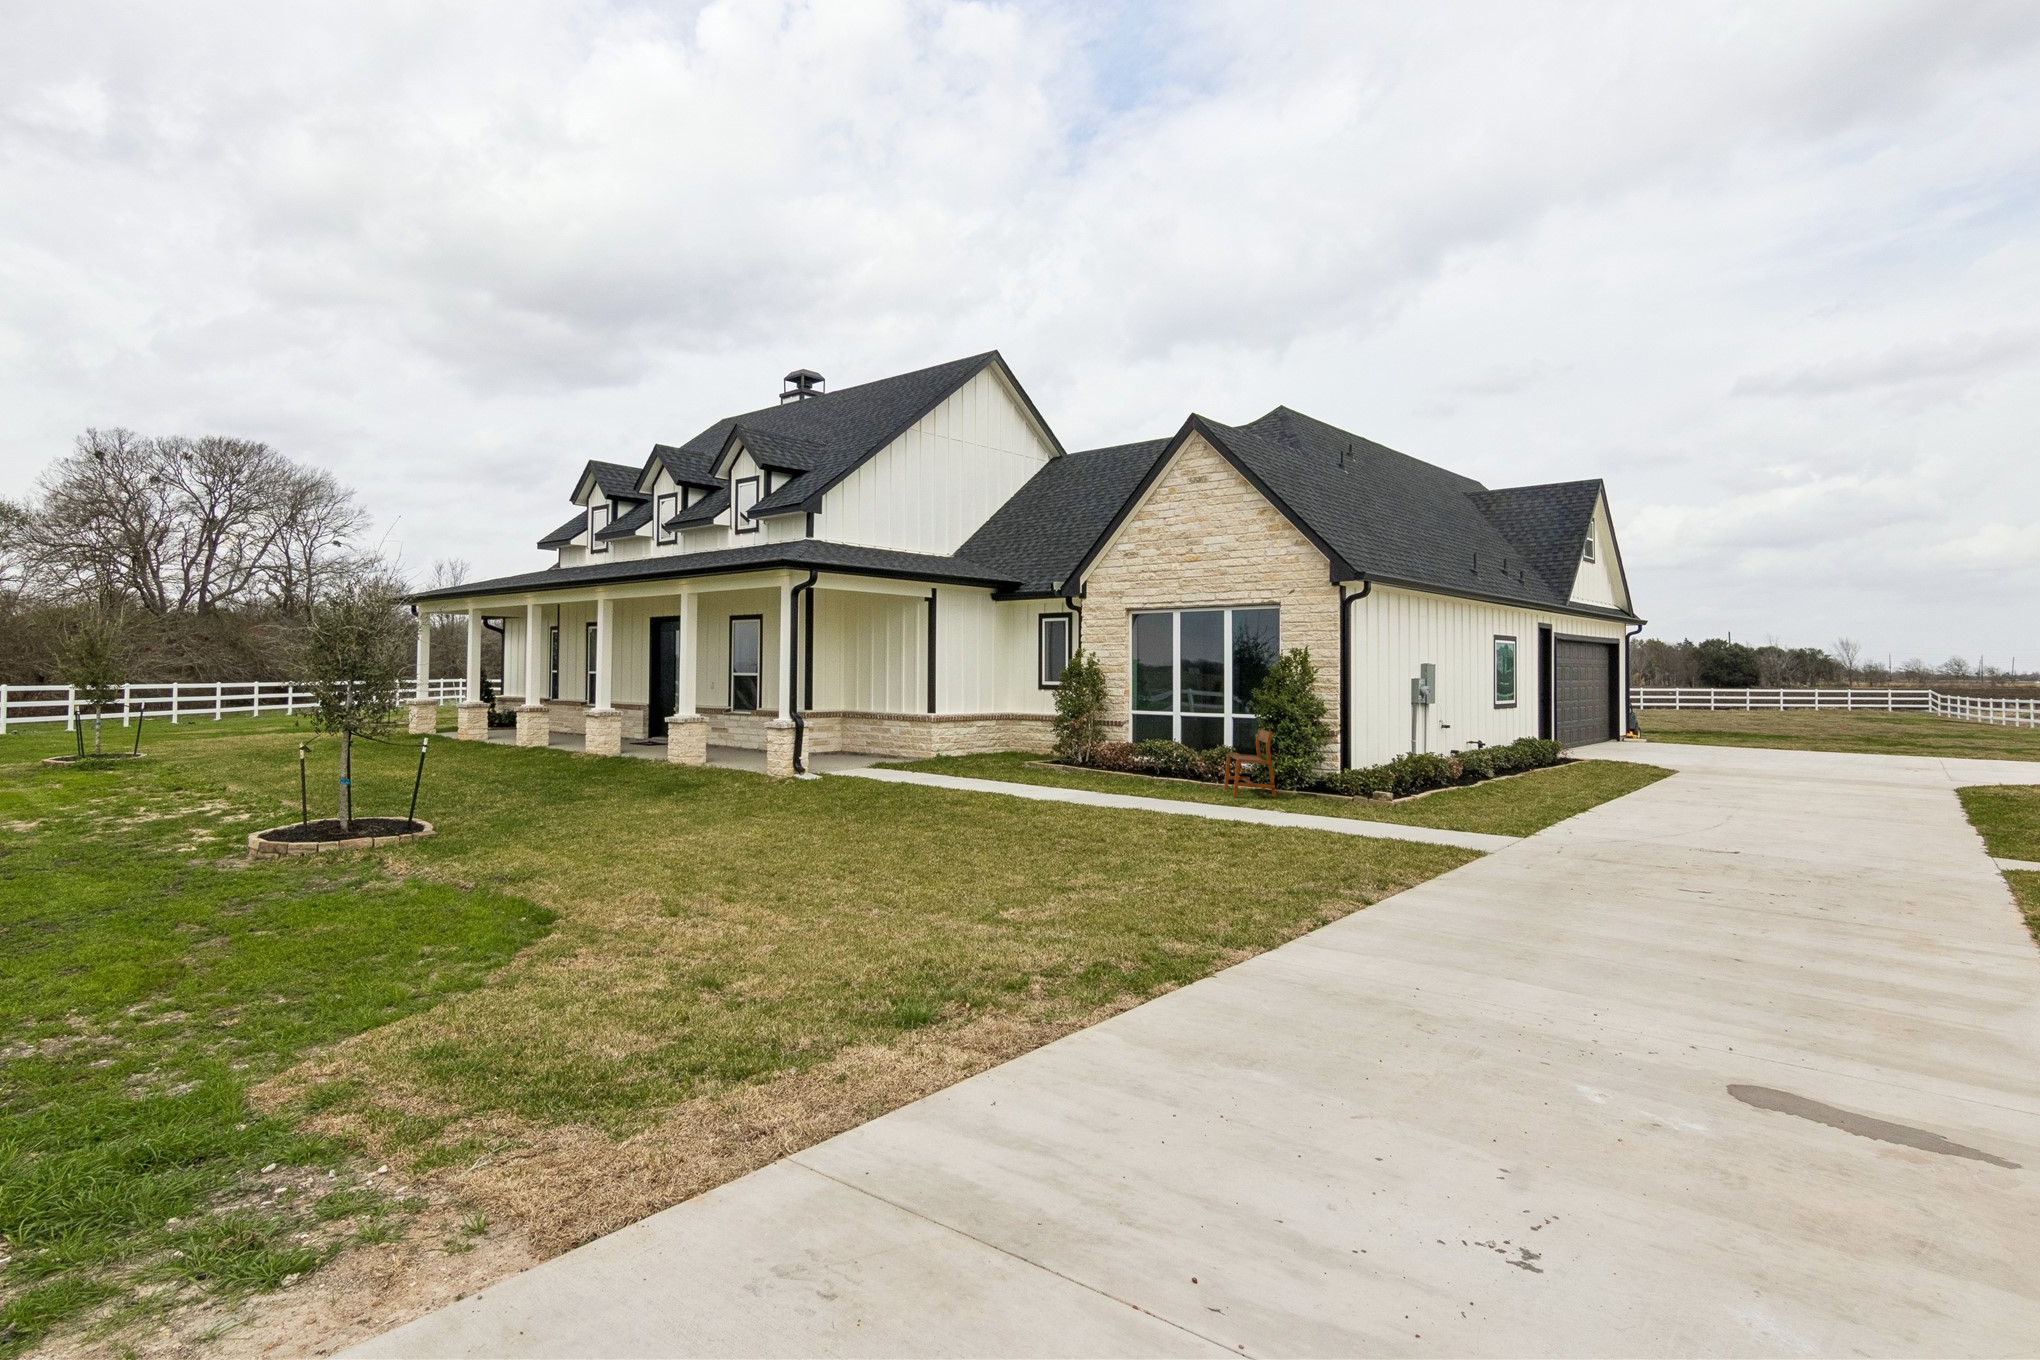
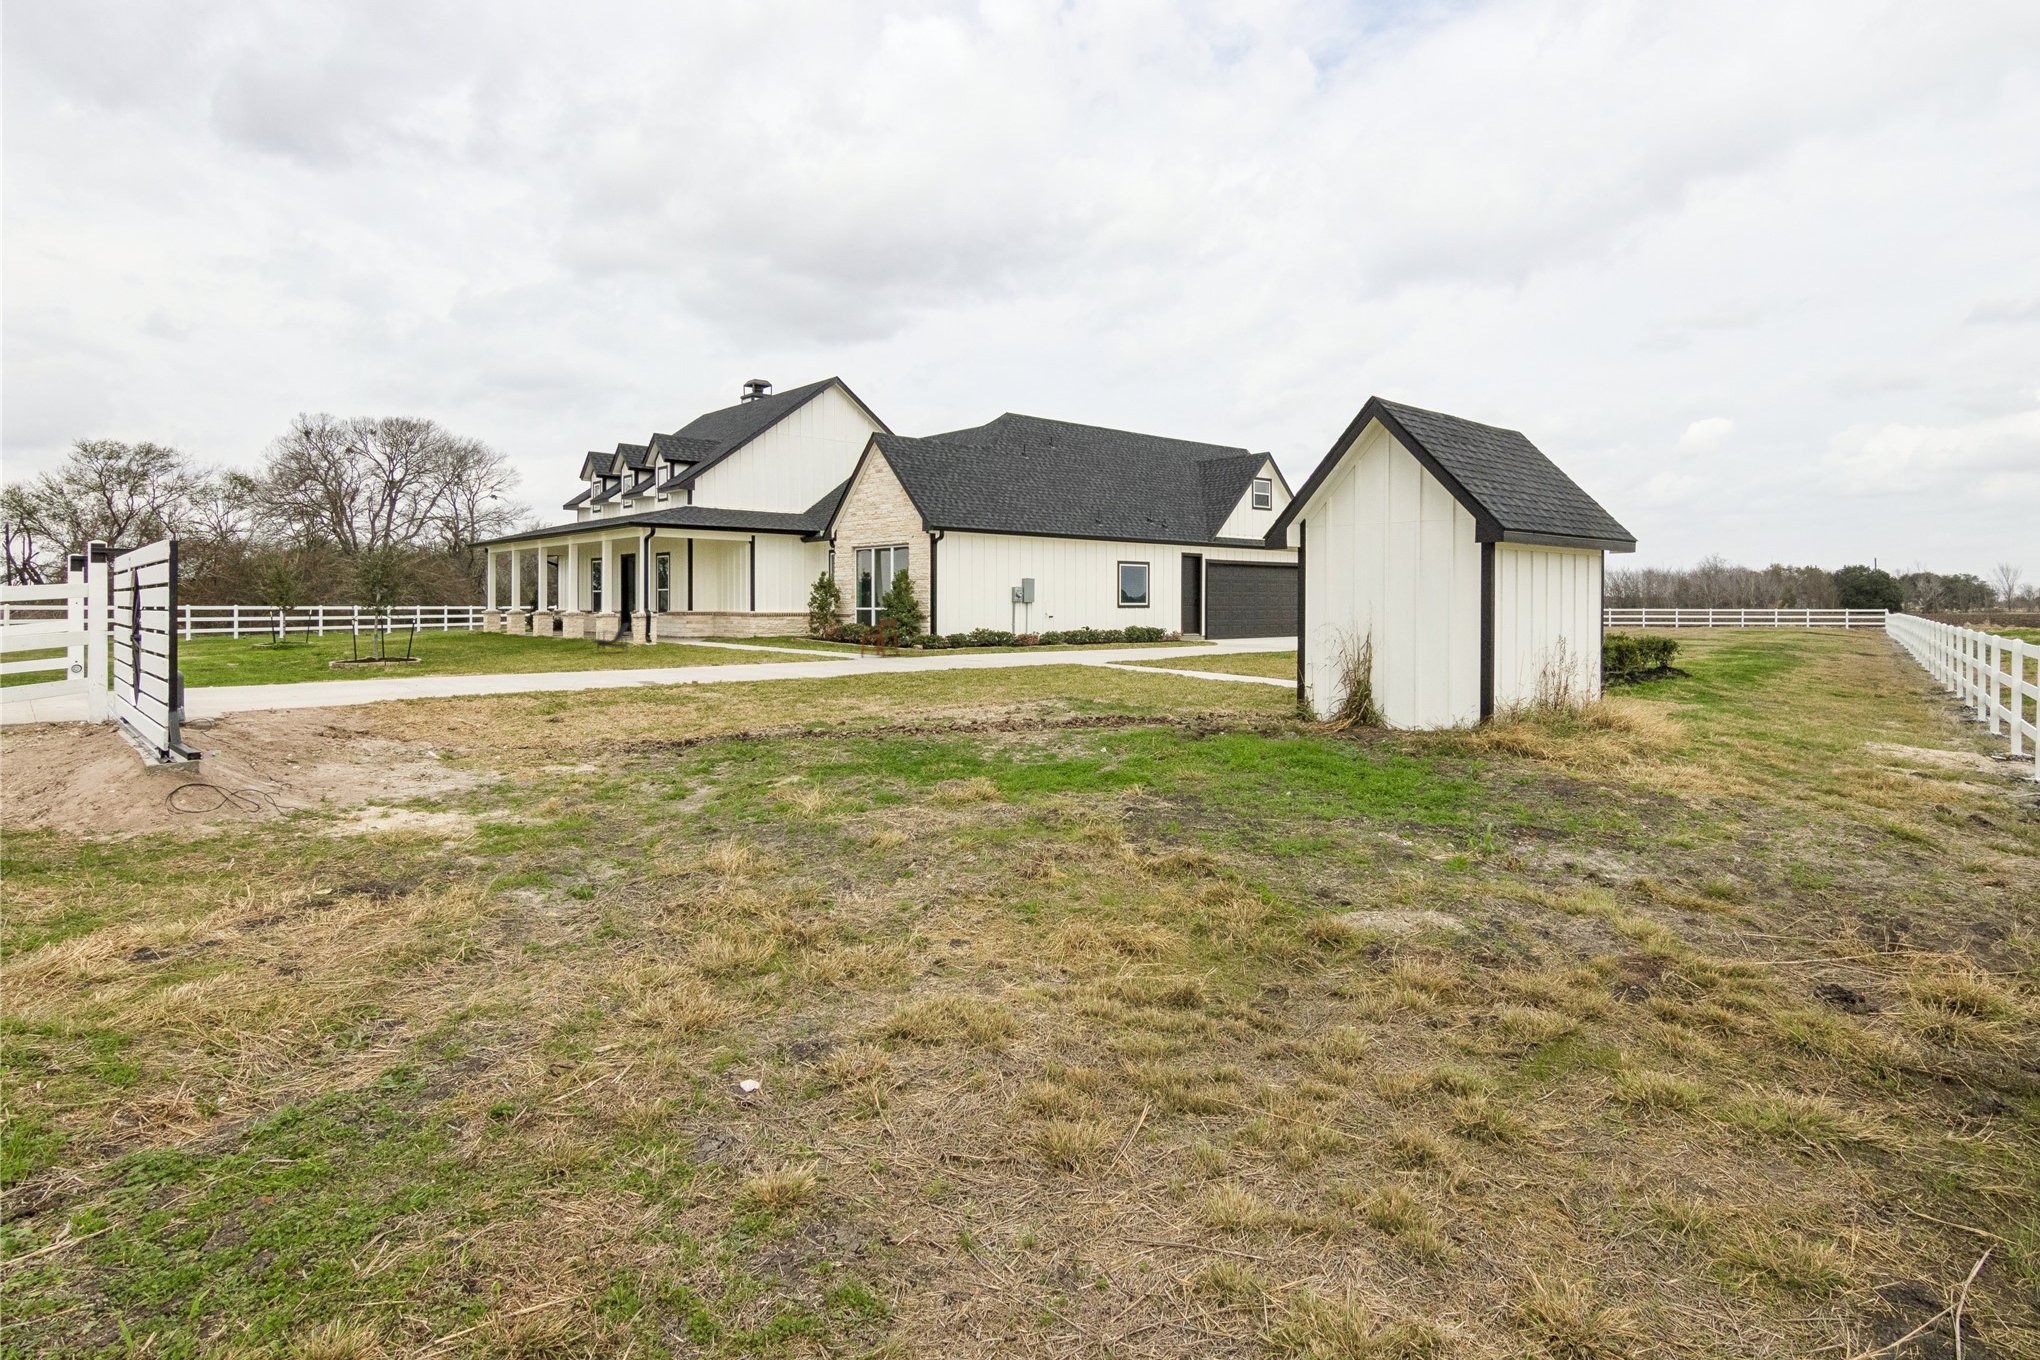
lounge chair: none [718,732,773,787] -> present [594,623,629,650]

